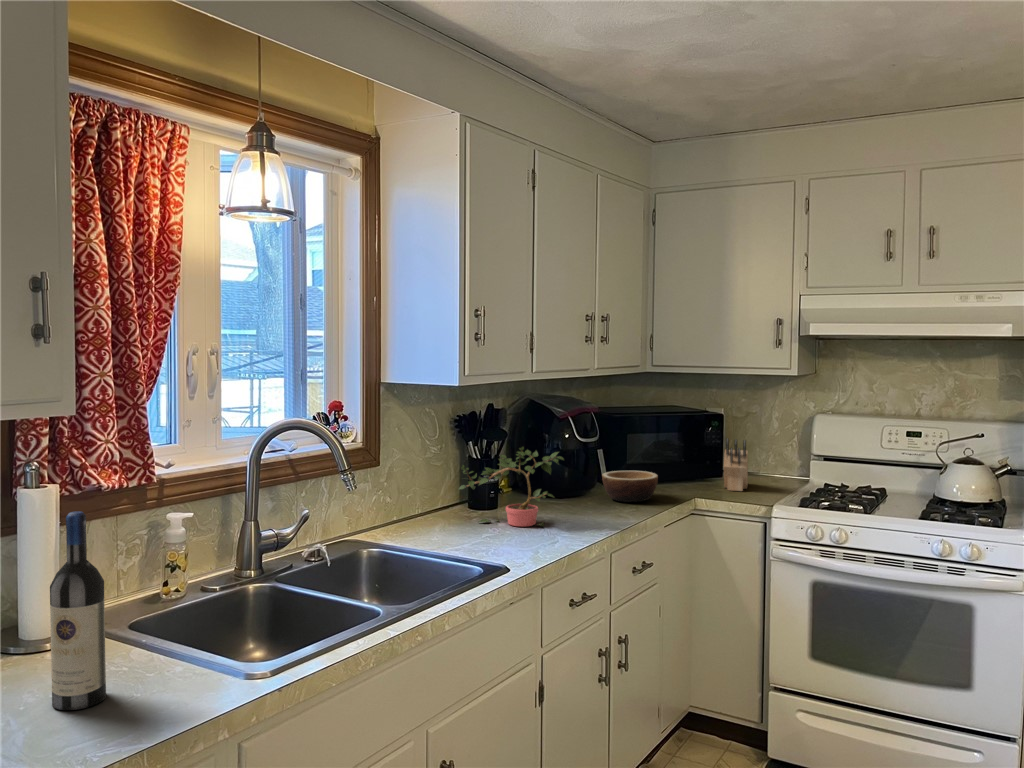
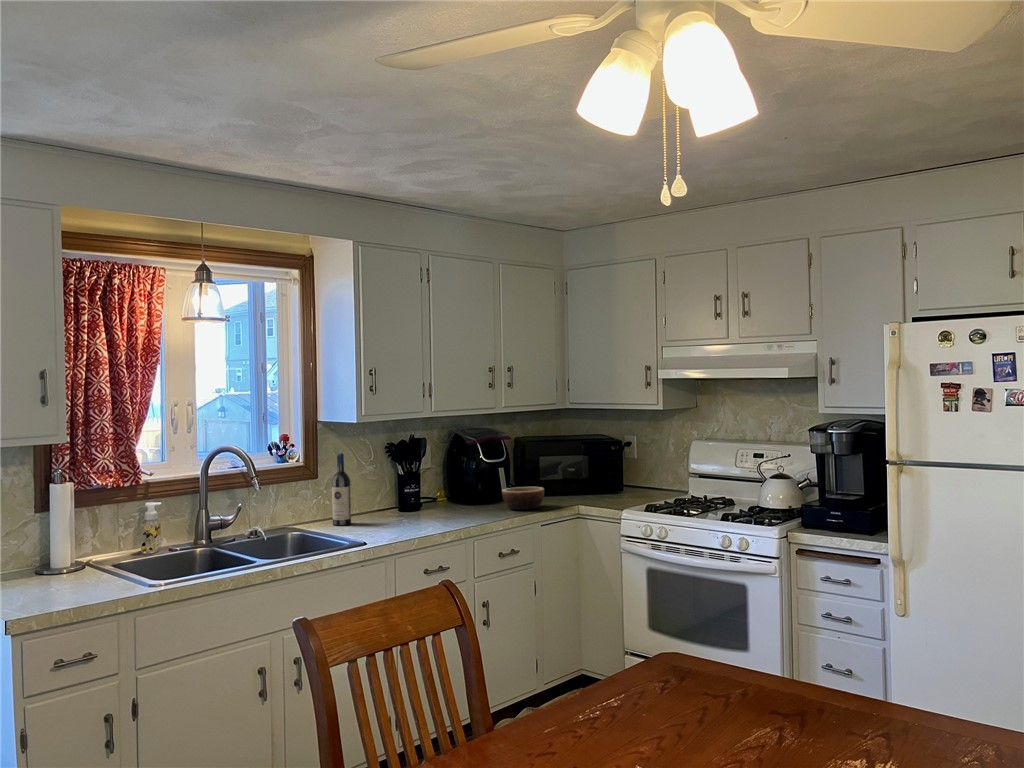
knife block: present [724,438,748,491] -> none [607,461,641,503]
potted plant: present [459,447,564,527] -> none [377,466,440,523]
wine bottle: present [50,511,106,710] -> present [332,453,351,525]

